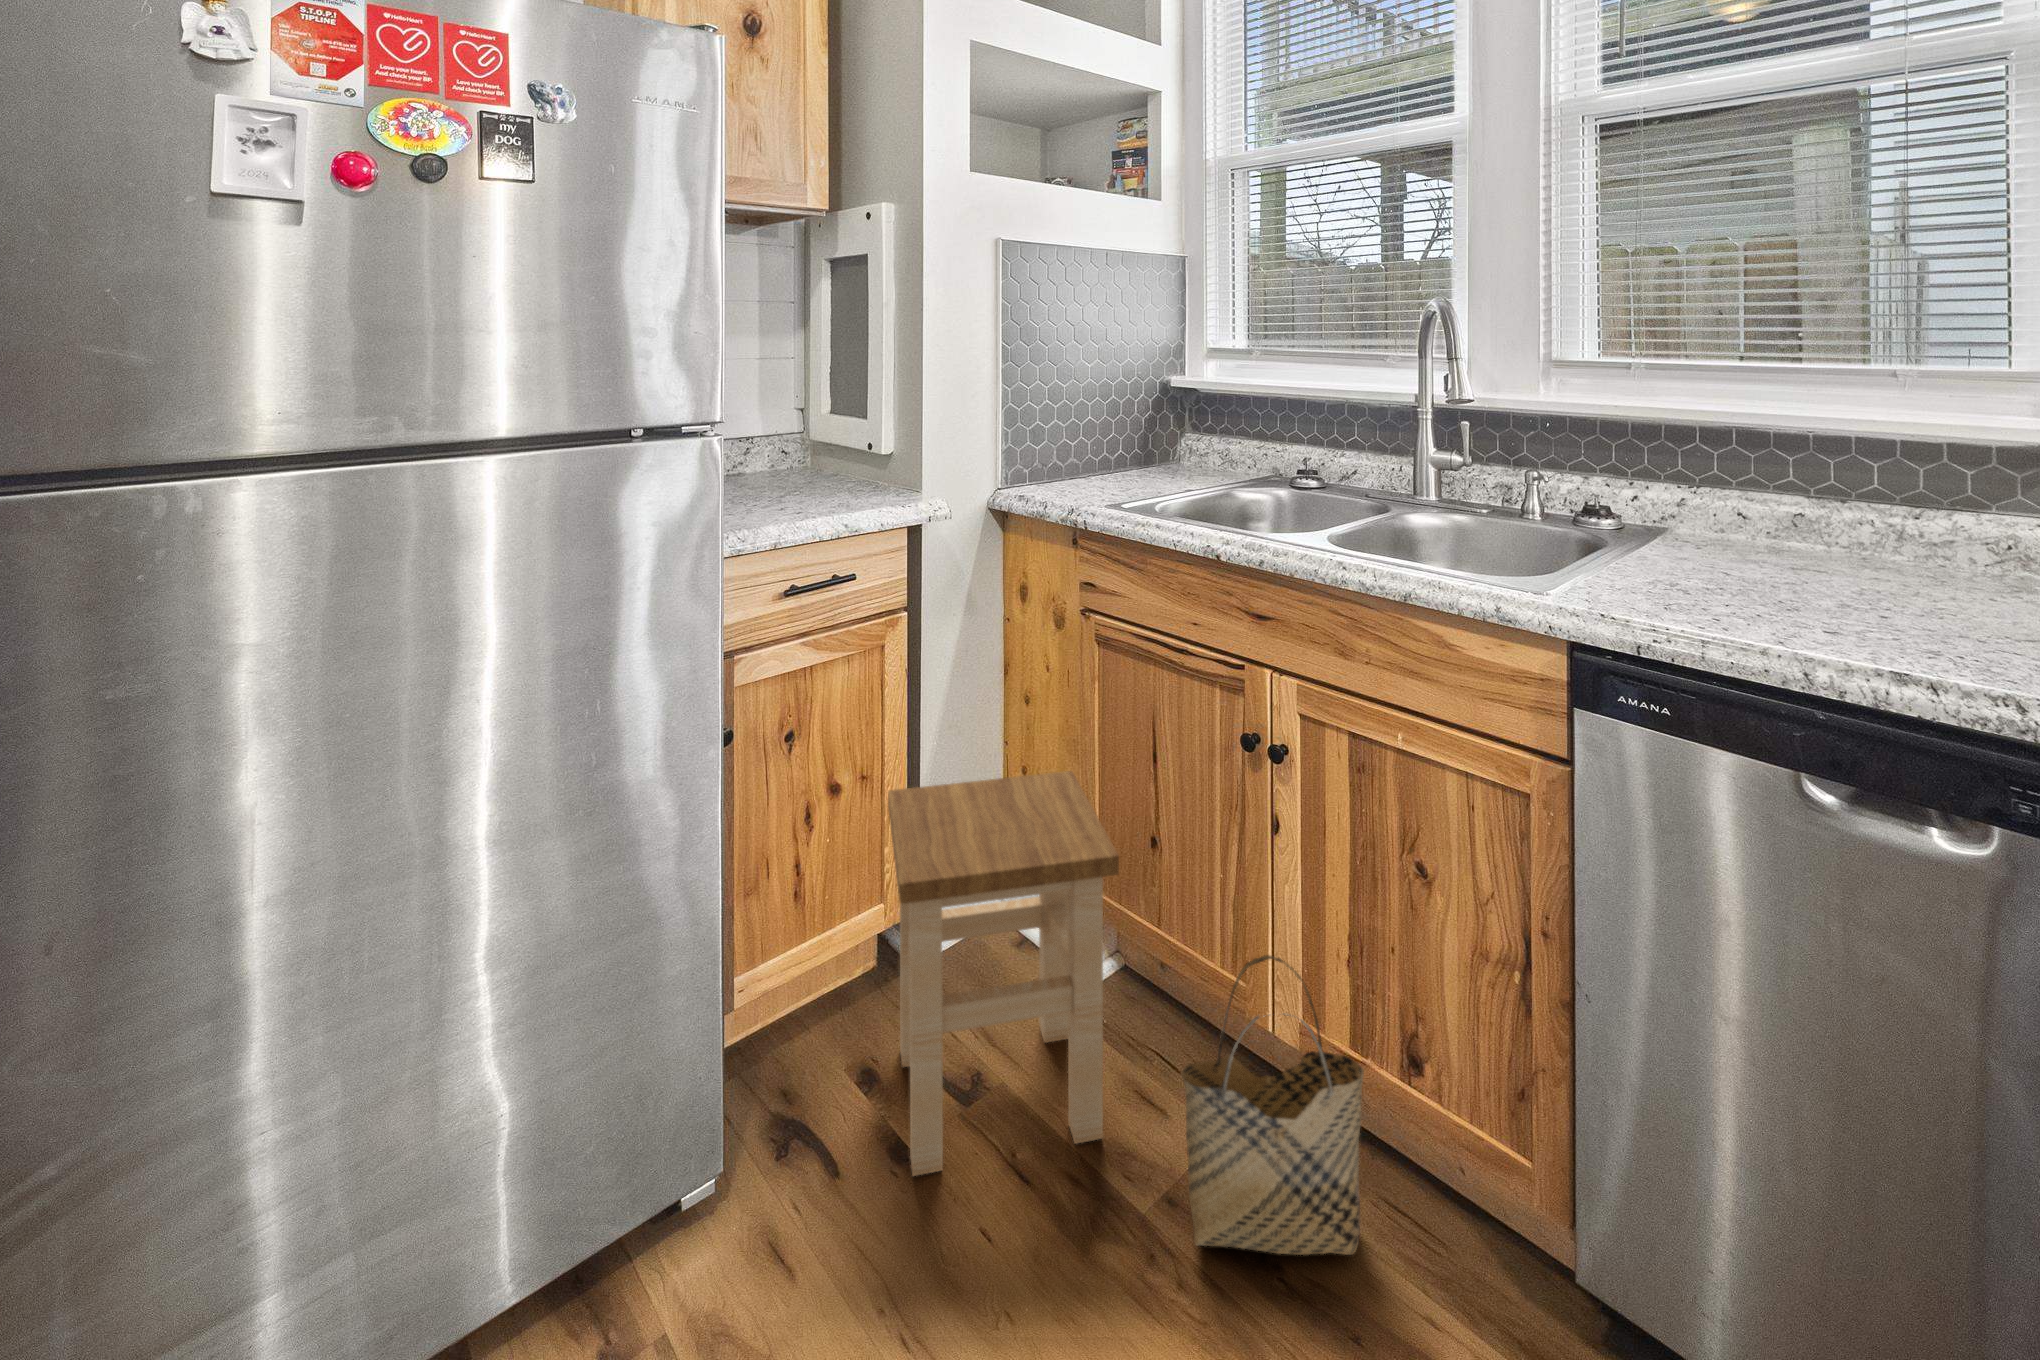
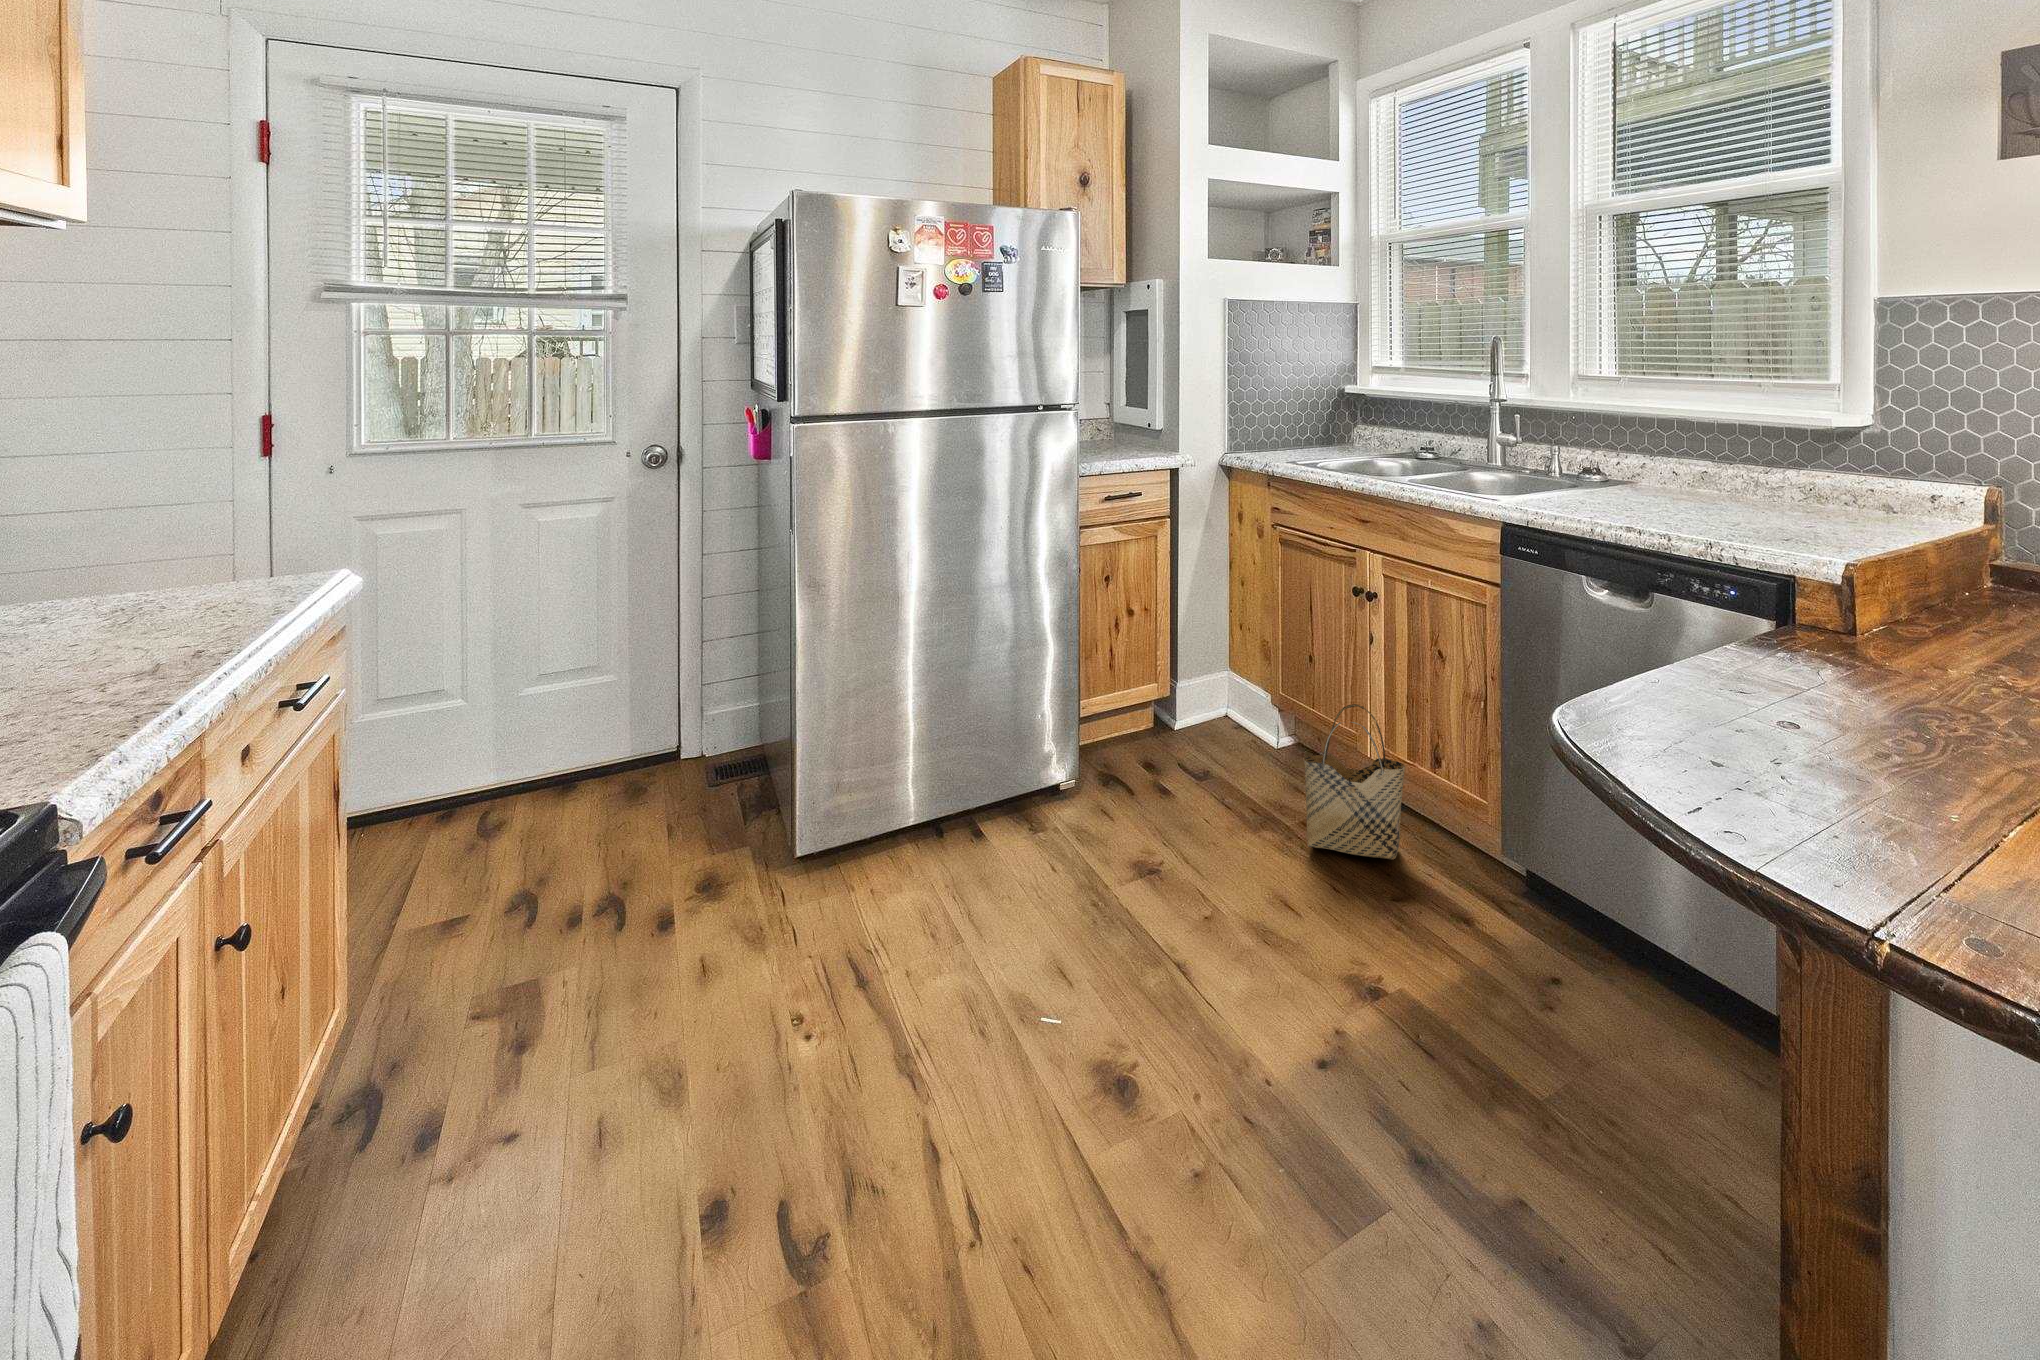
stool: present [888,771,1119,1176] -> none [1156,615,1277,809]

